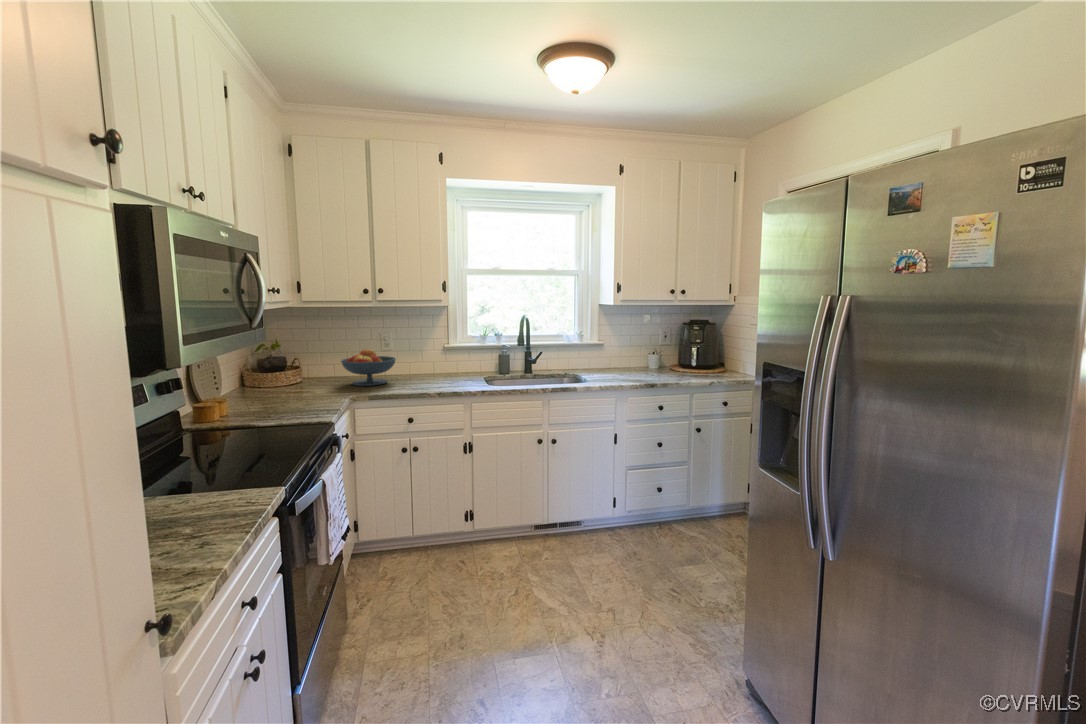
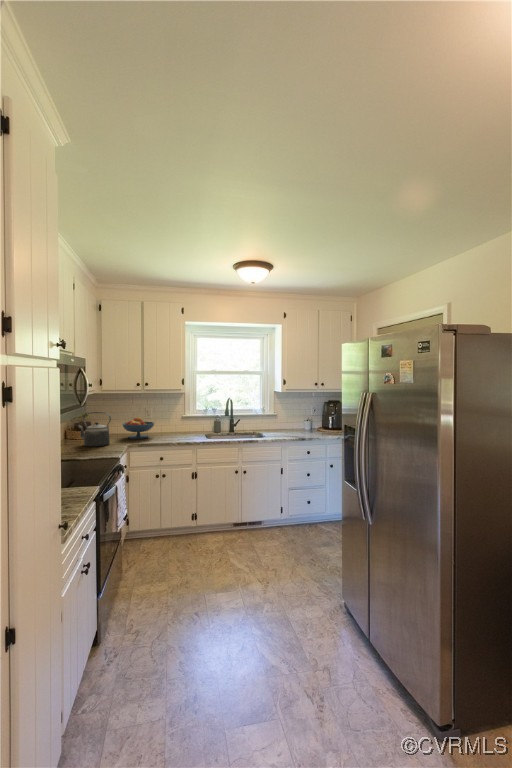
kettle: none [262,341,319,401] -> present [79,412,111,447]

